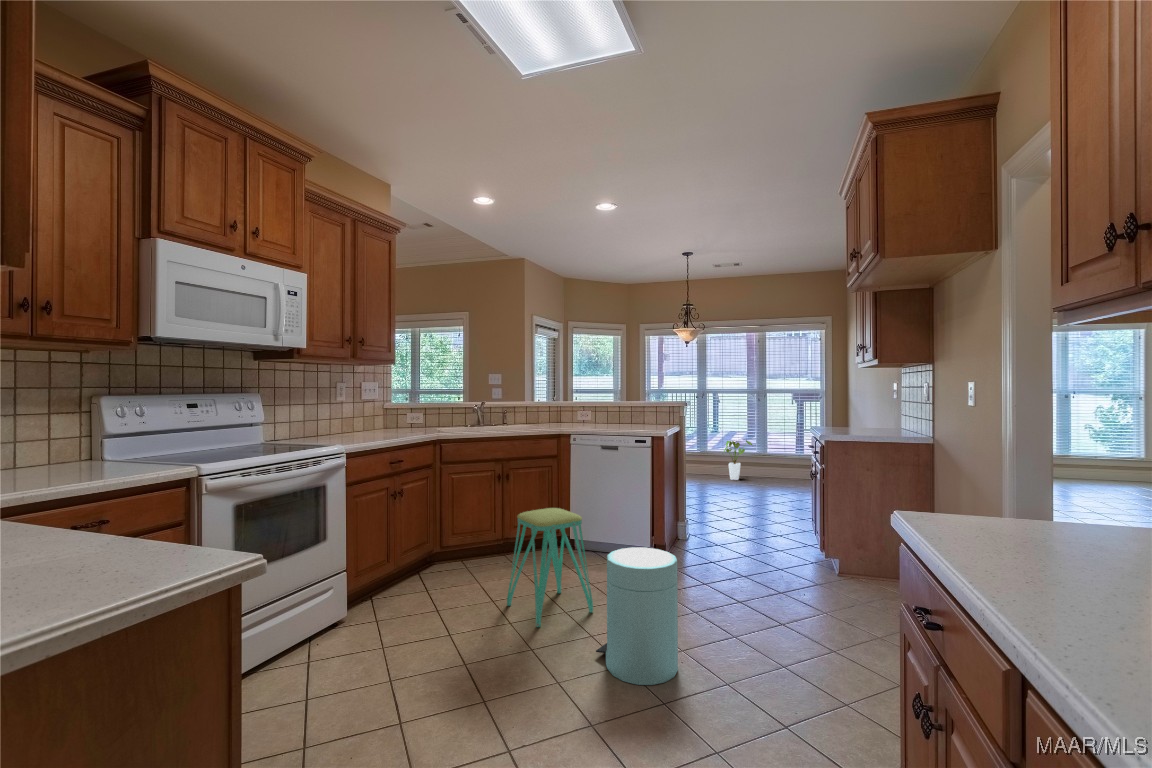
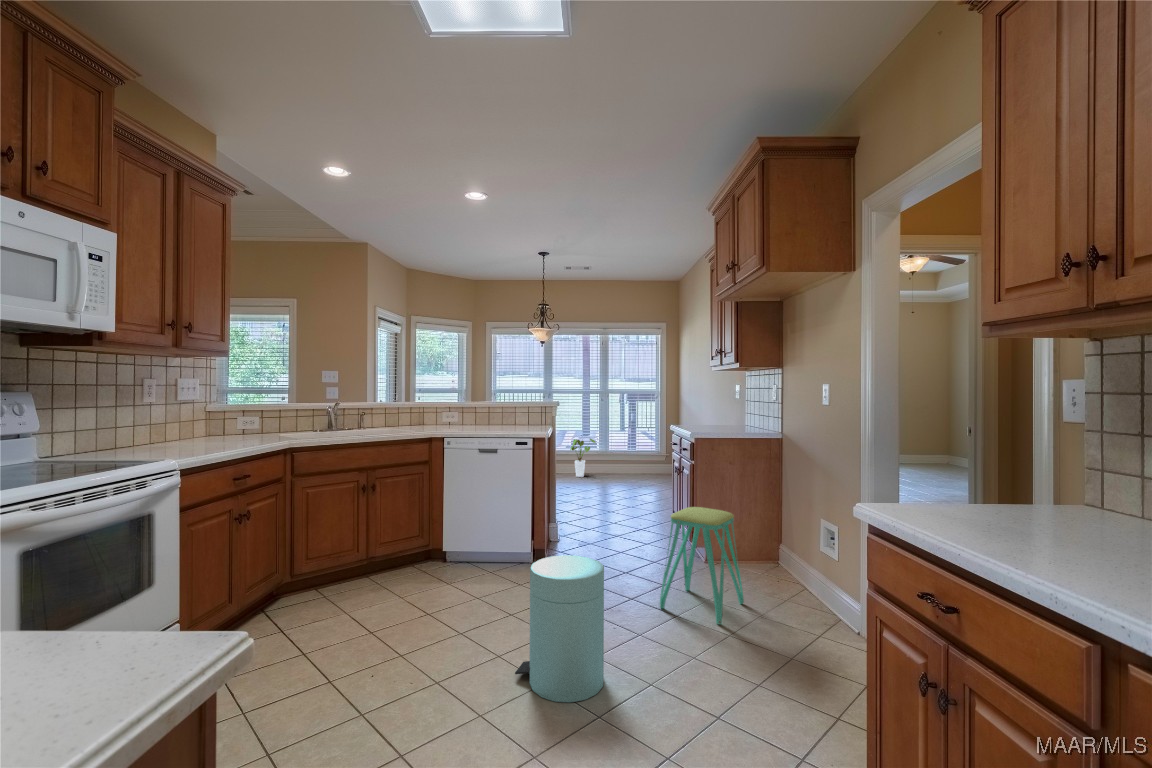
stool: present [507,508,593,627] -> present [660,507,744,624]

